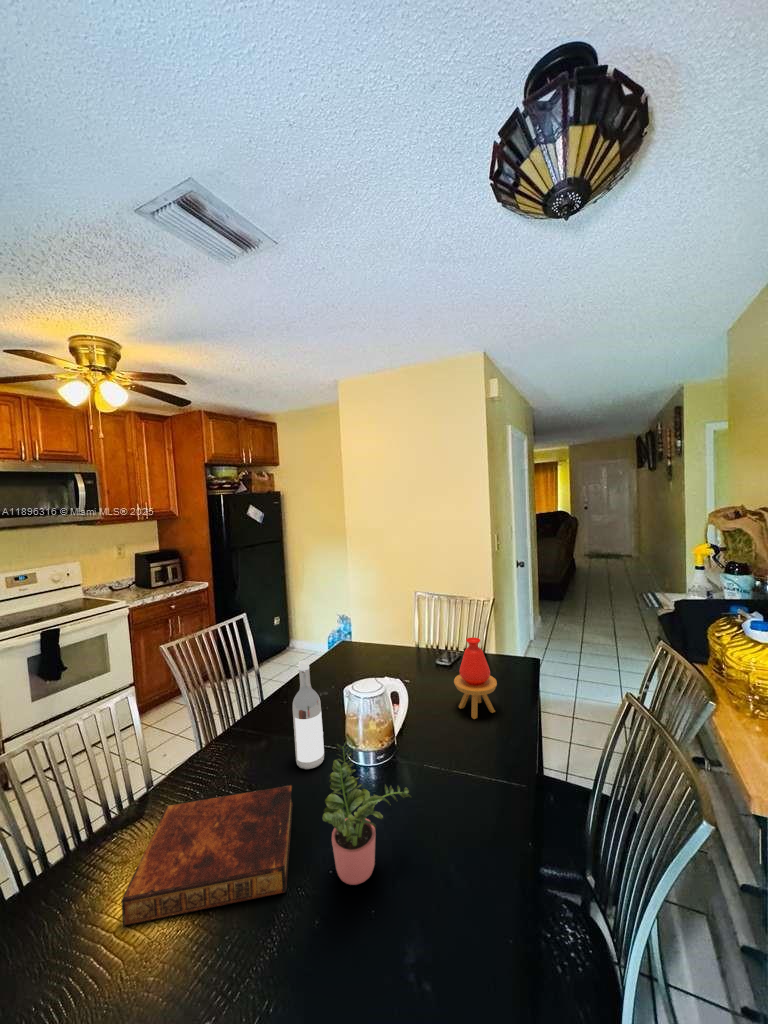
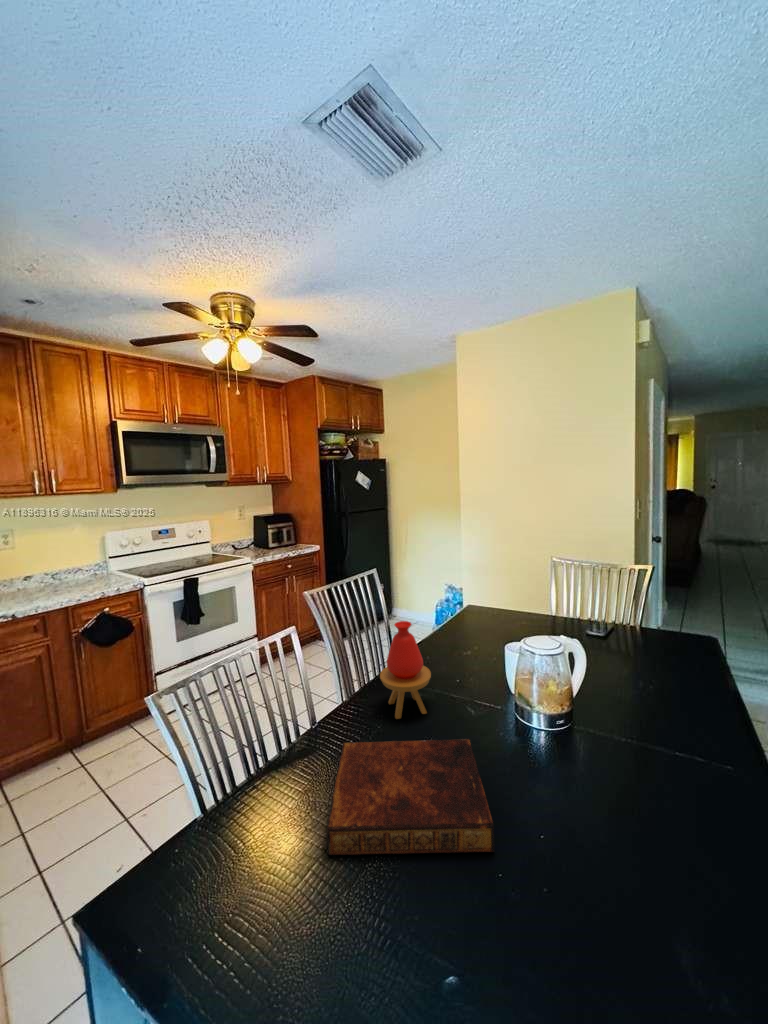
vase: present [454,637,497,719] -> present [380,621,431,719]
wine bottle: present [293,660,324,769] -> none [457,610,490,726]
potted plant: present [323,740,411,885] -> none [538,694,641,858]

